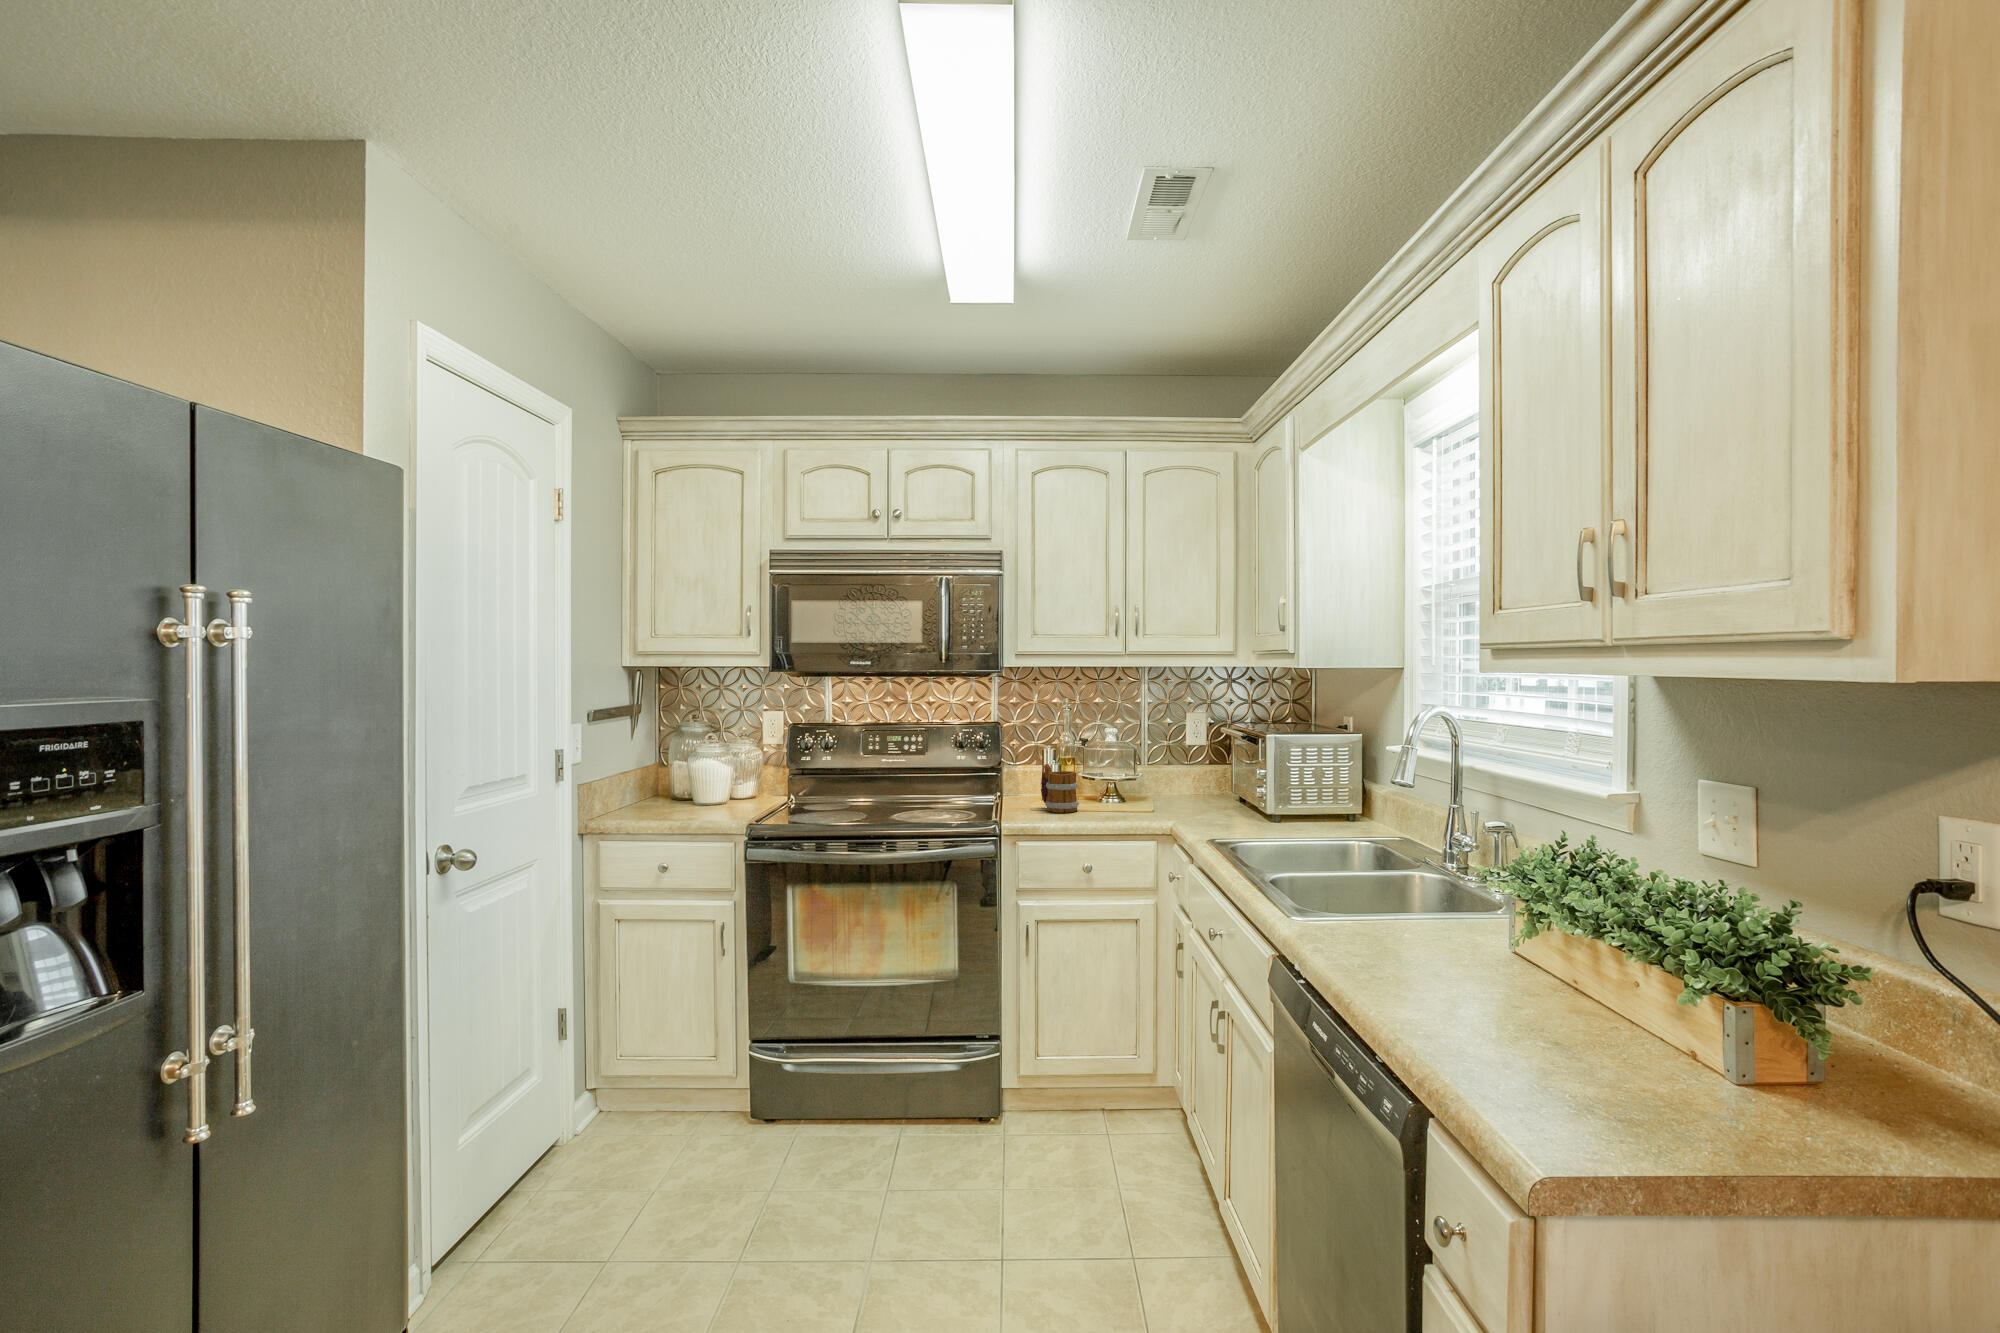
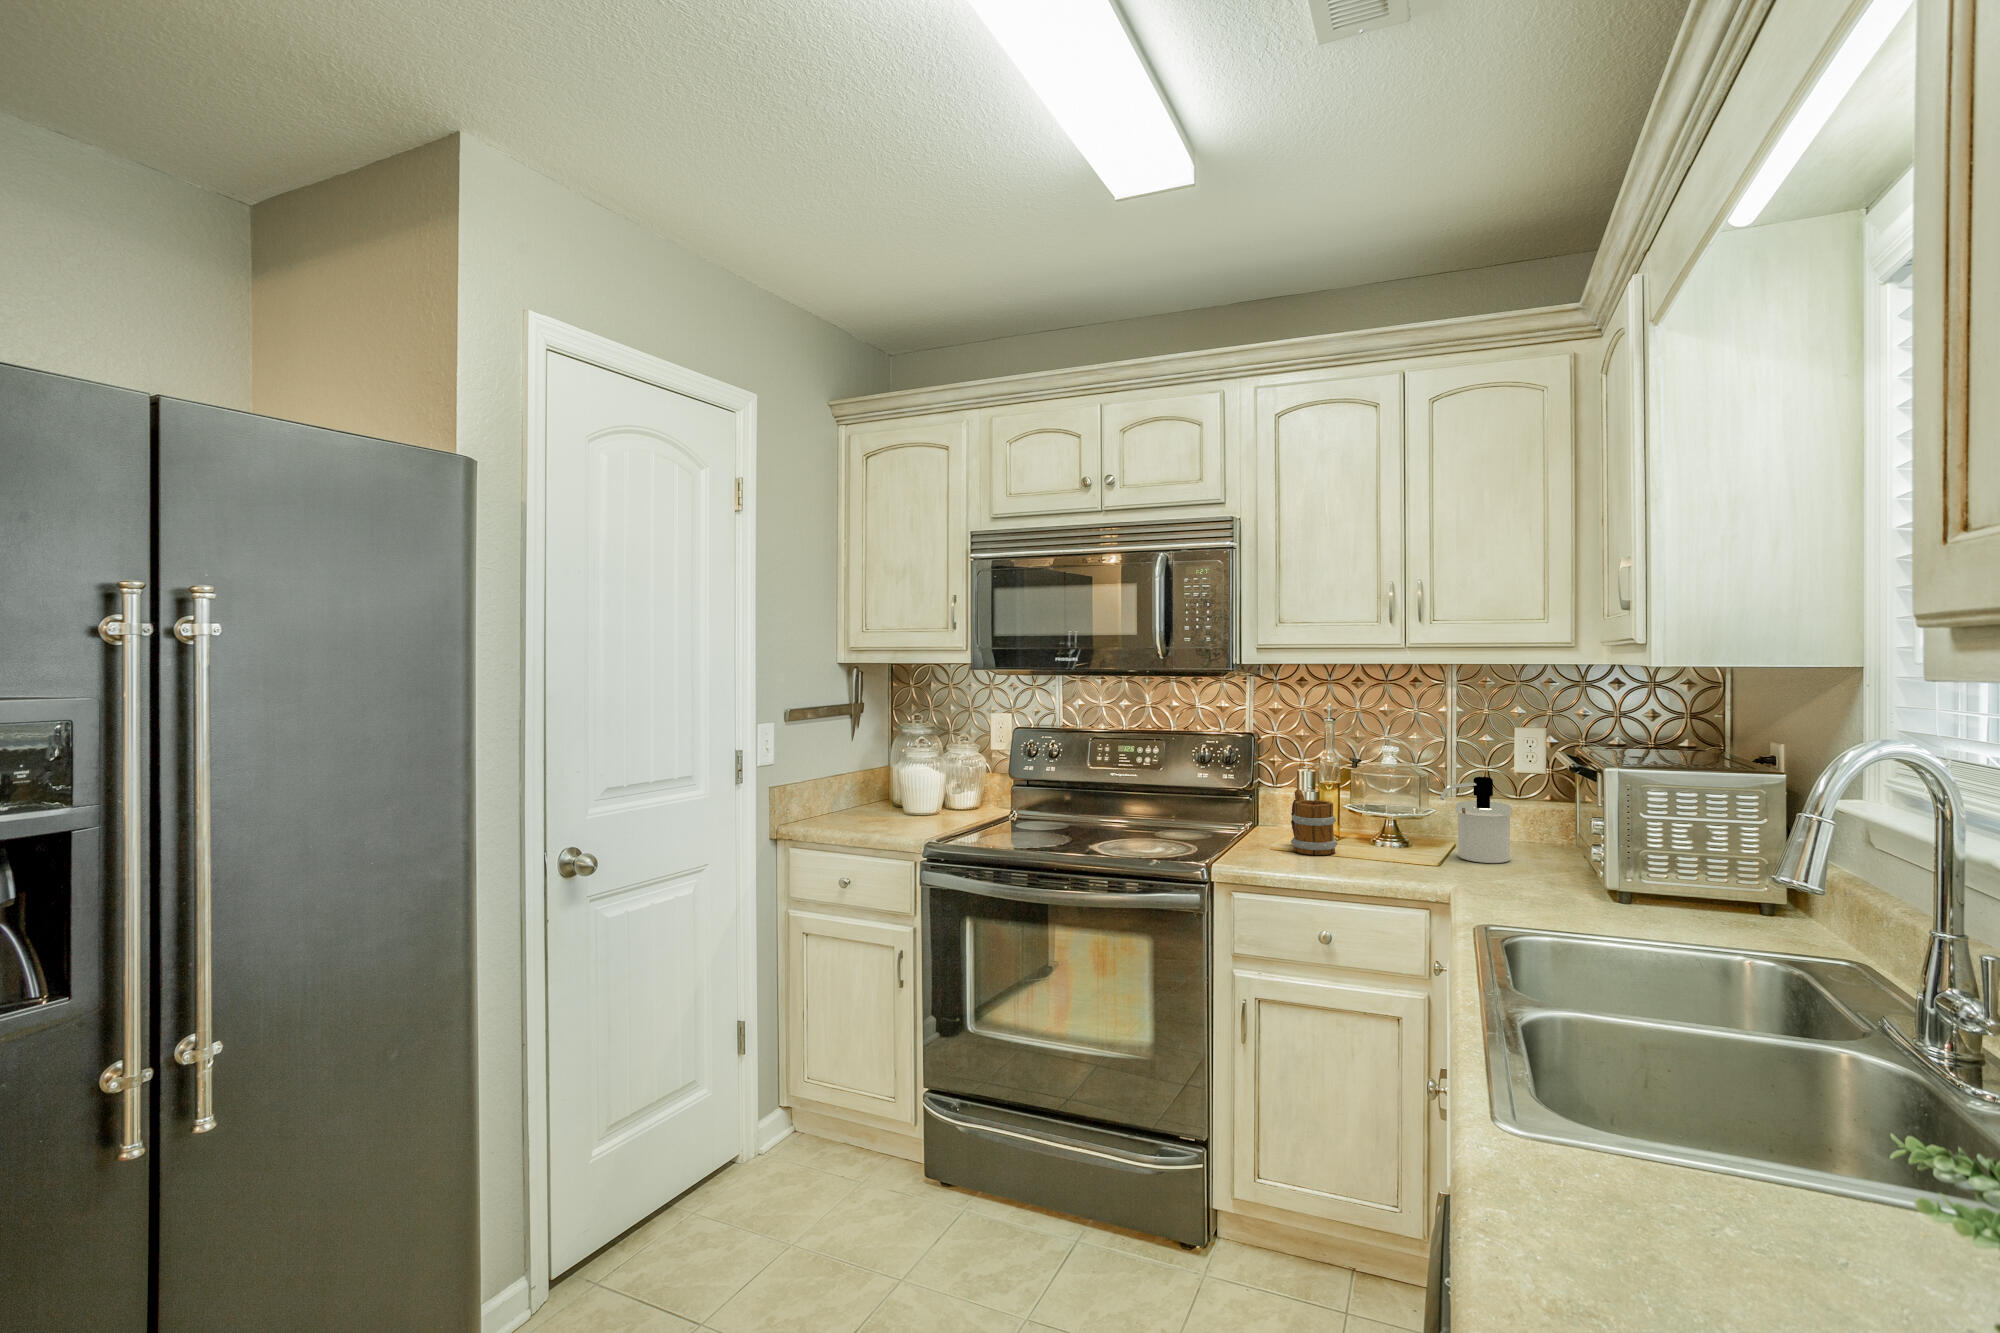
soap dispenser: none [1153,748,1195,809] -> present [1440,777,1512,863]

